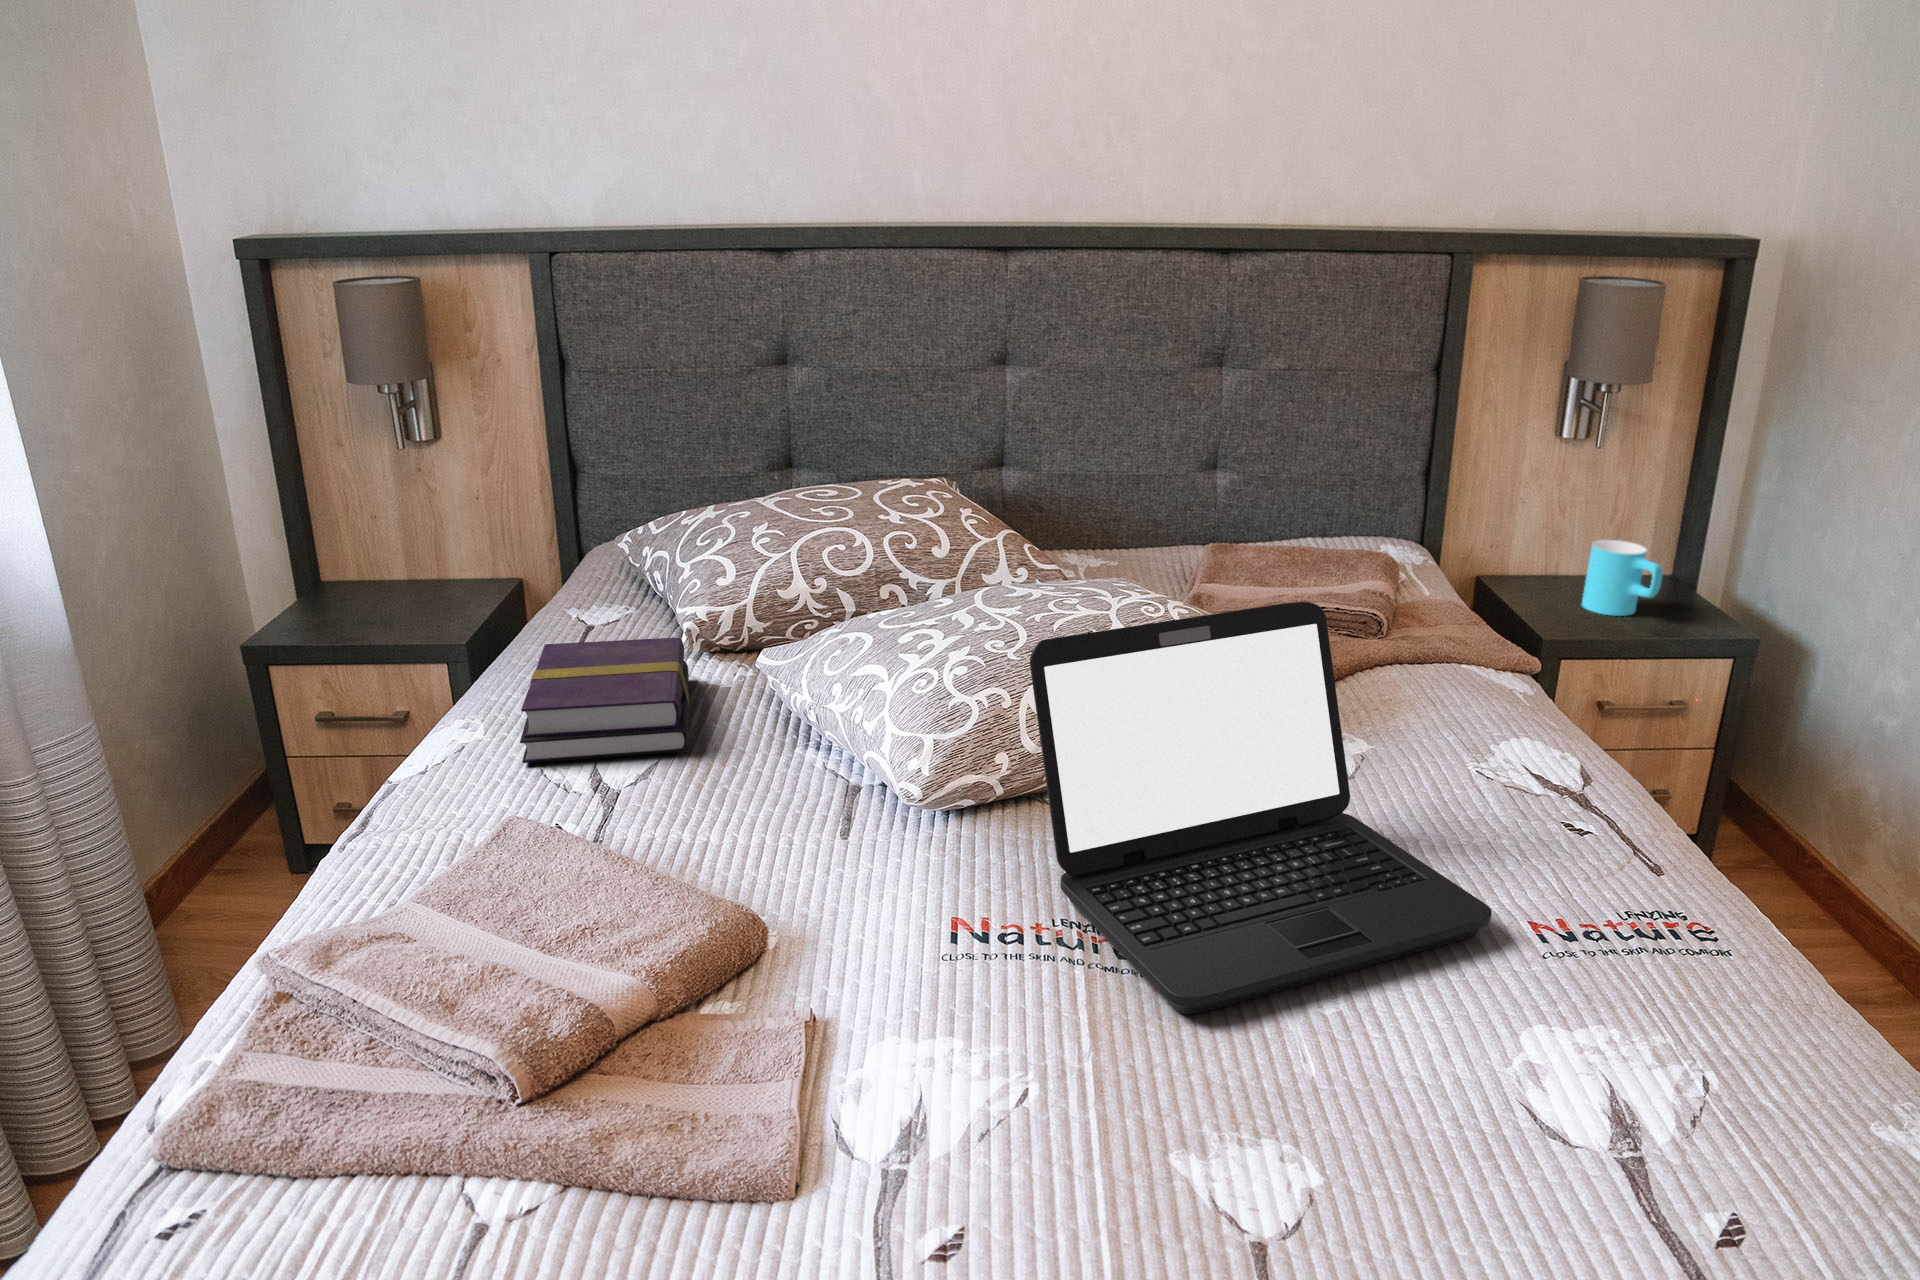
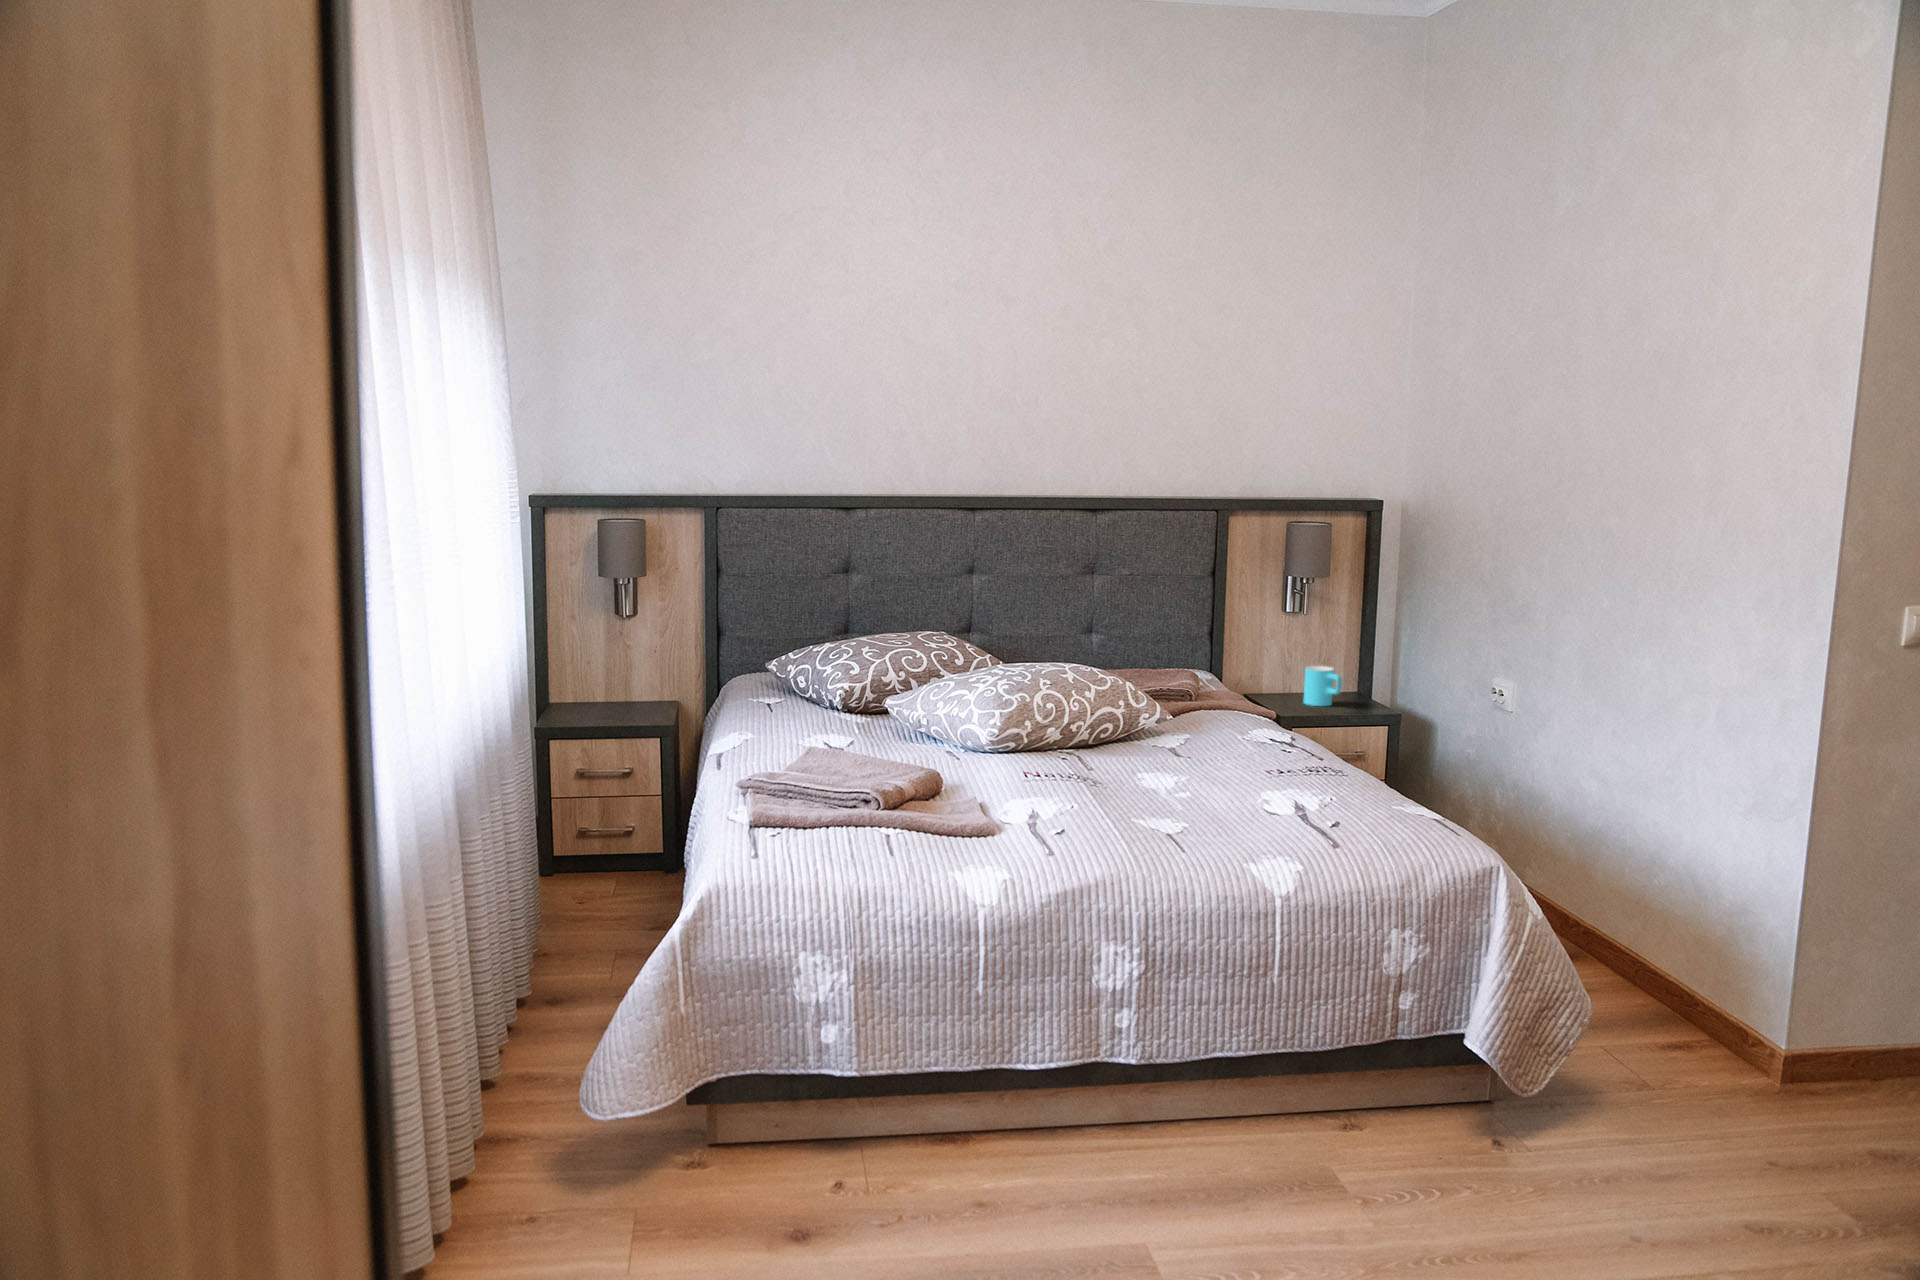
laptop: present [1030,602,1492,1014] -> none [1048,651,1240,787]
book: present [520,638,689,763] -> none [772,696,870,741]

